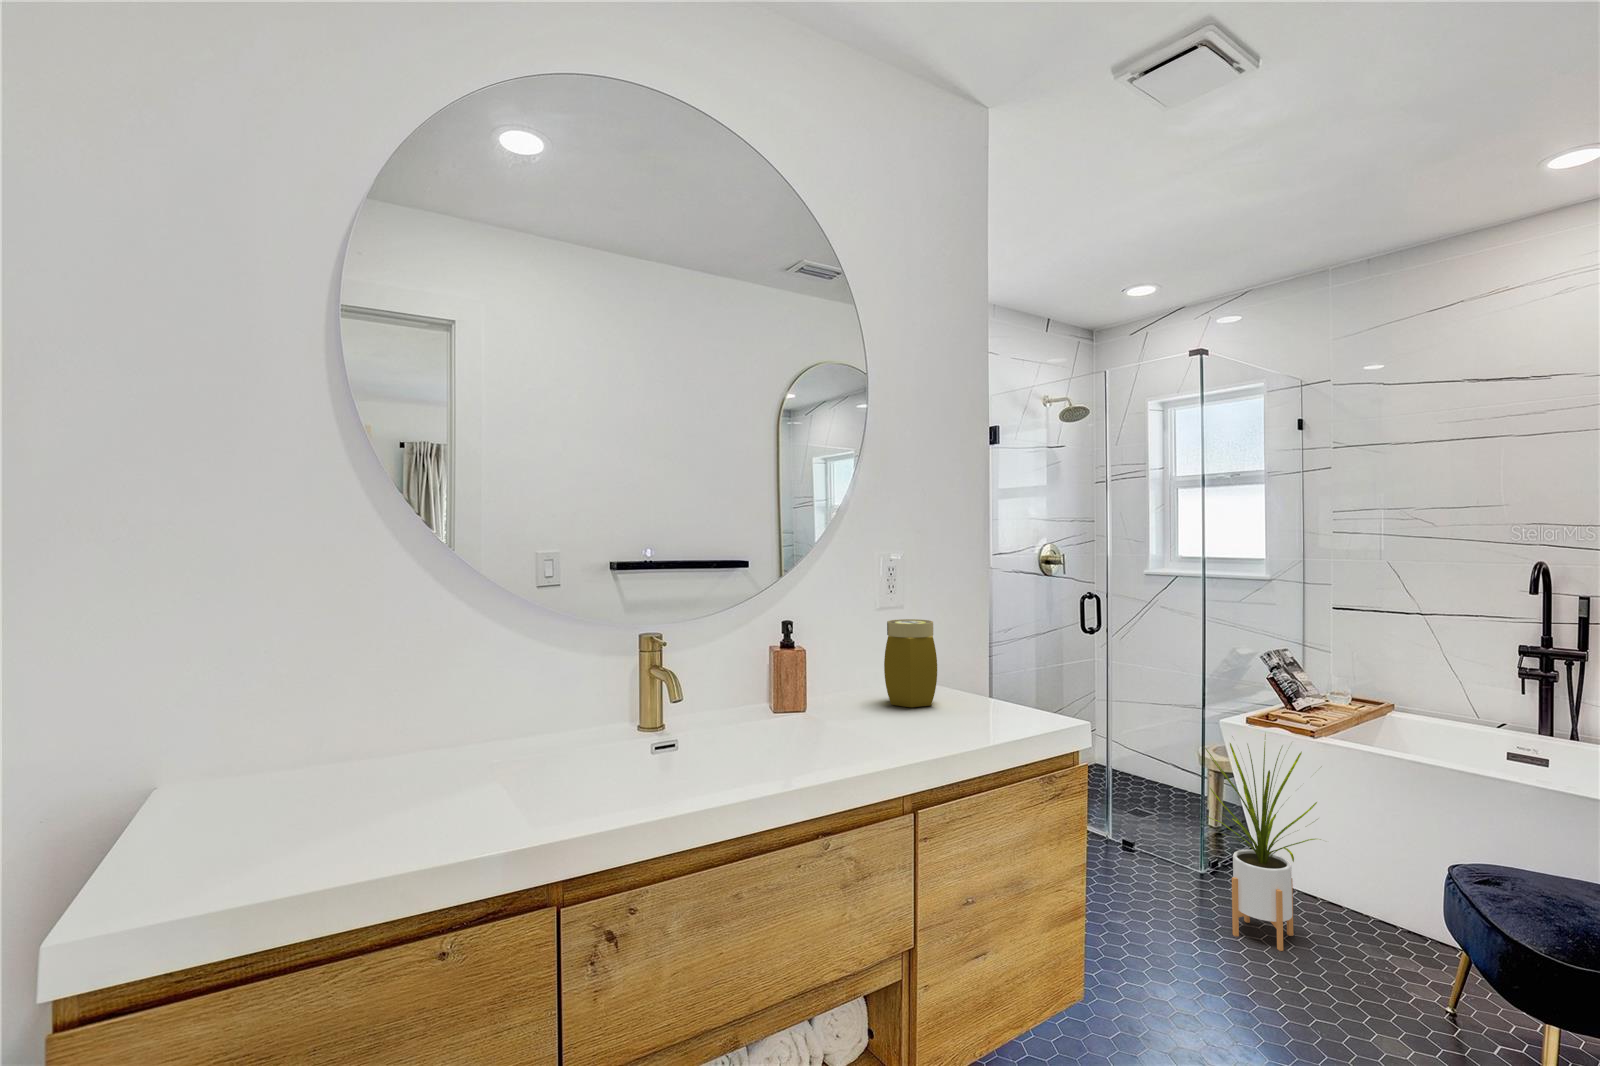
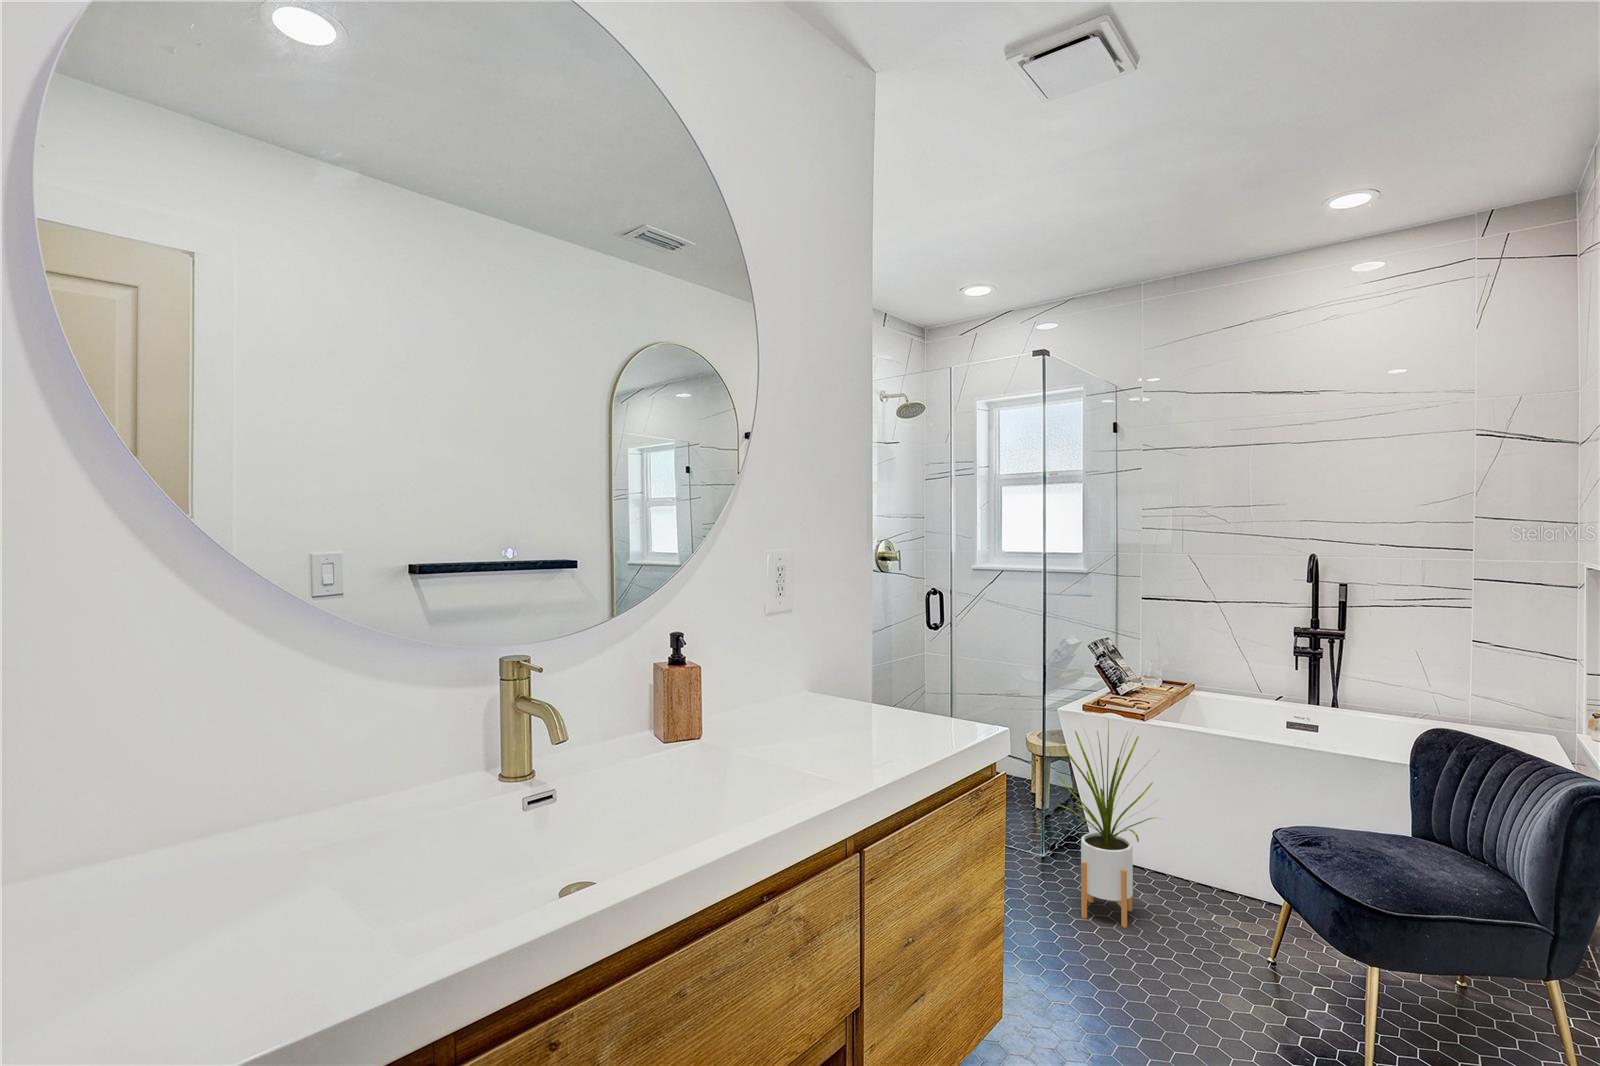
jar: present [884,619,937,707] -> none [783,625,844,725]

